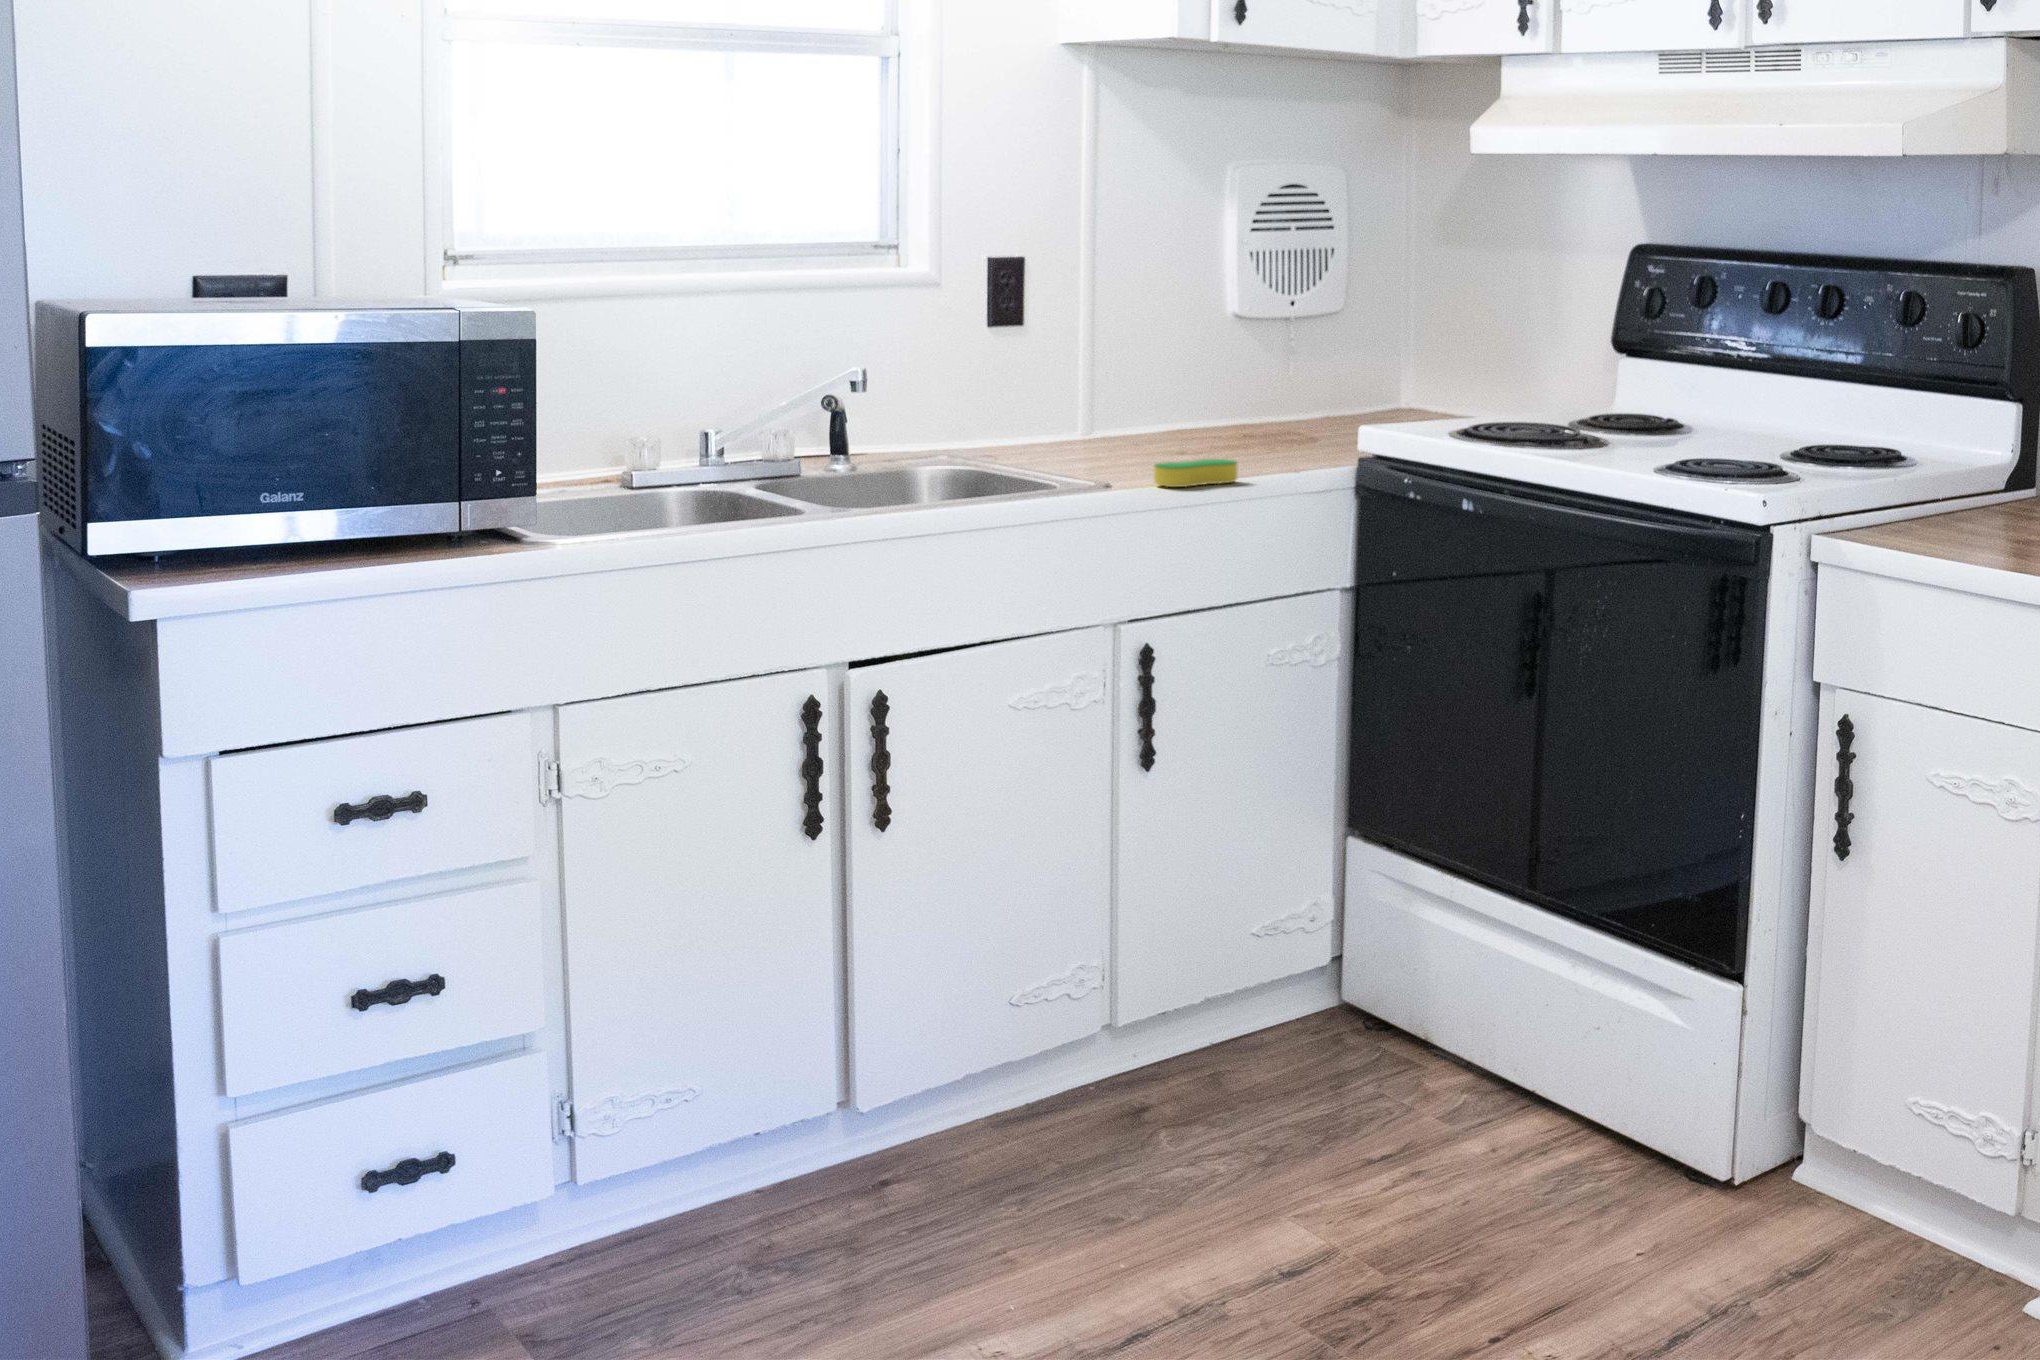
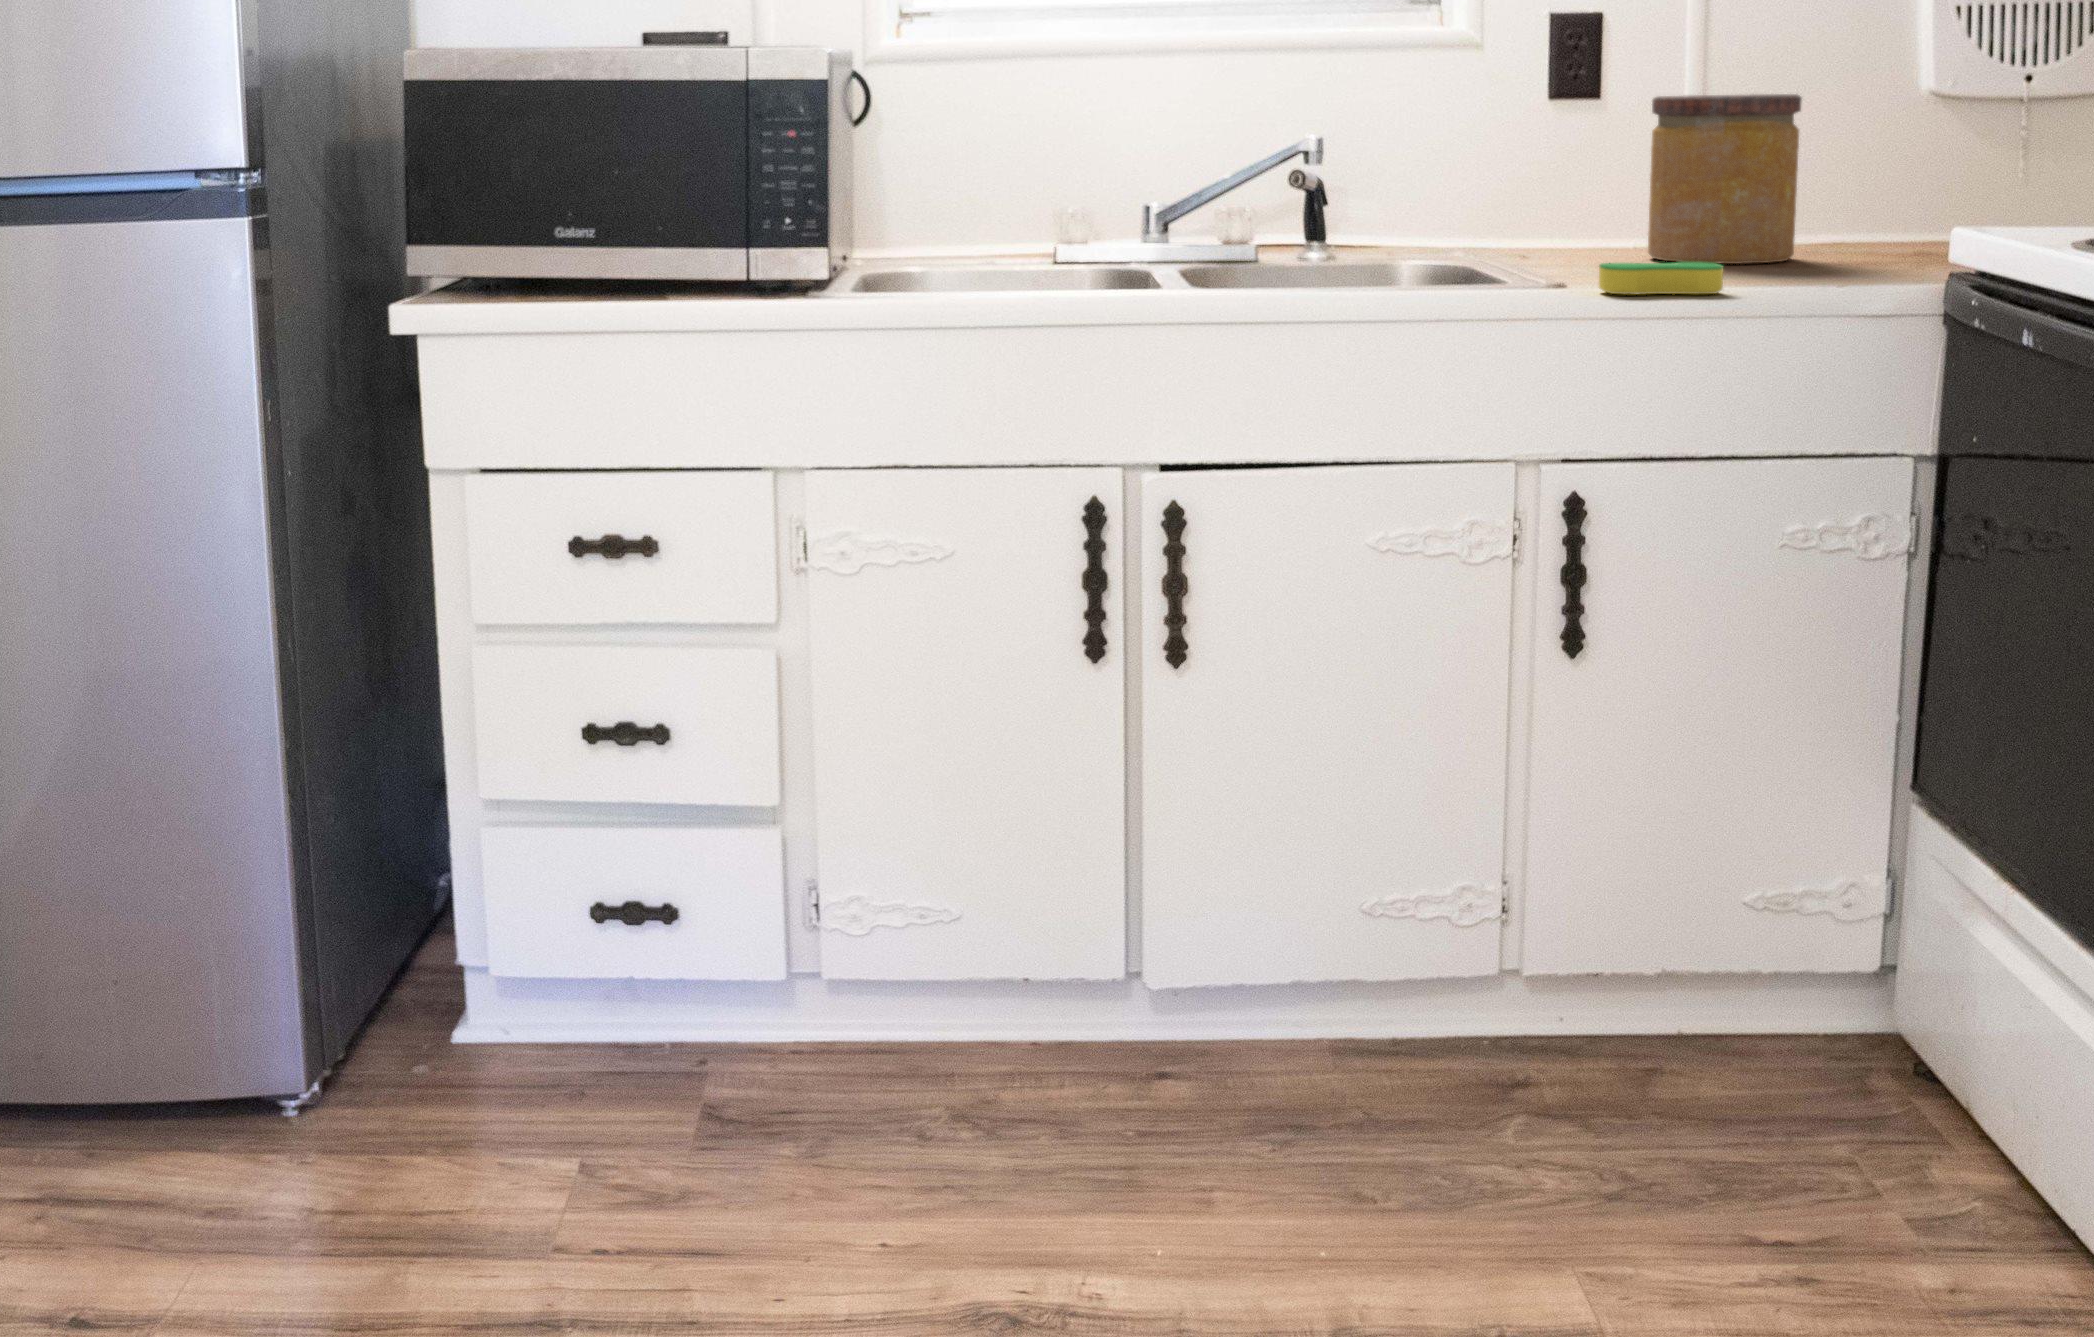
jar: none [1095,325,1201,457] -> present [1648,94,1801,264]

